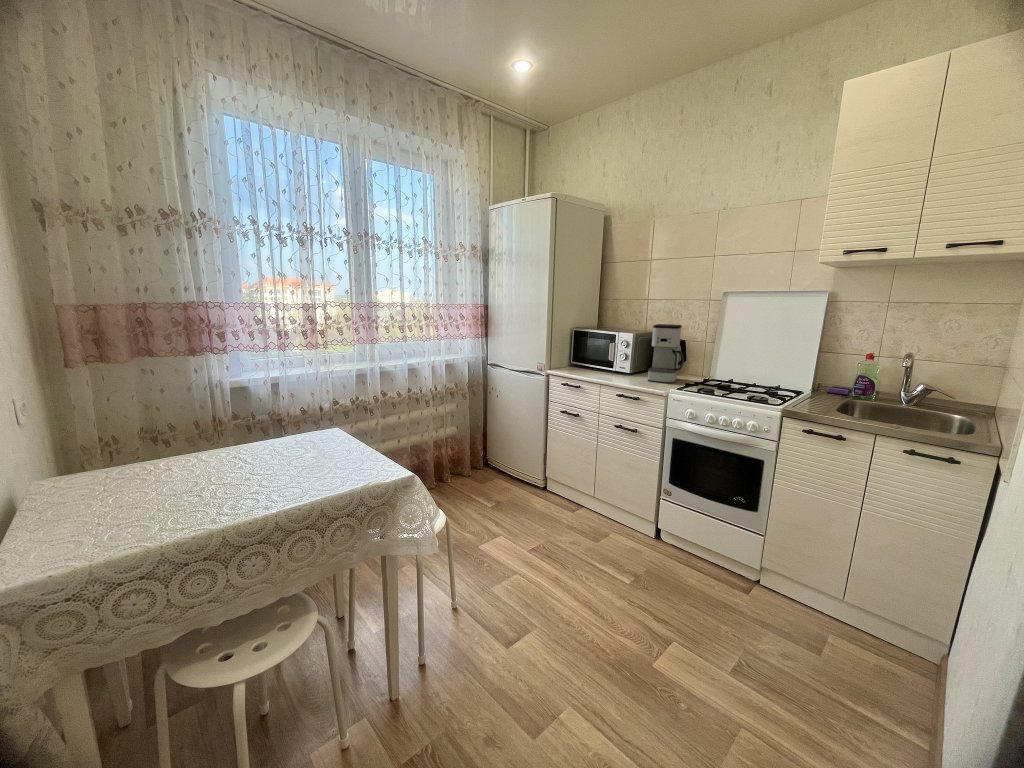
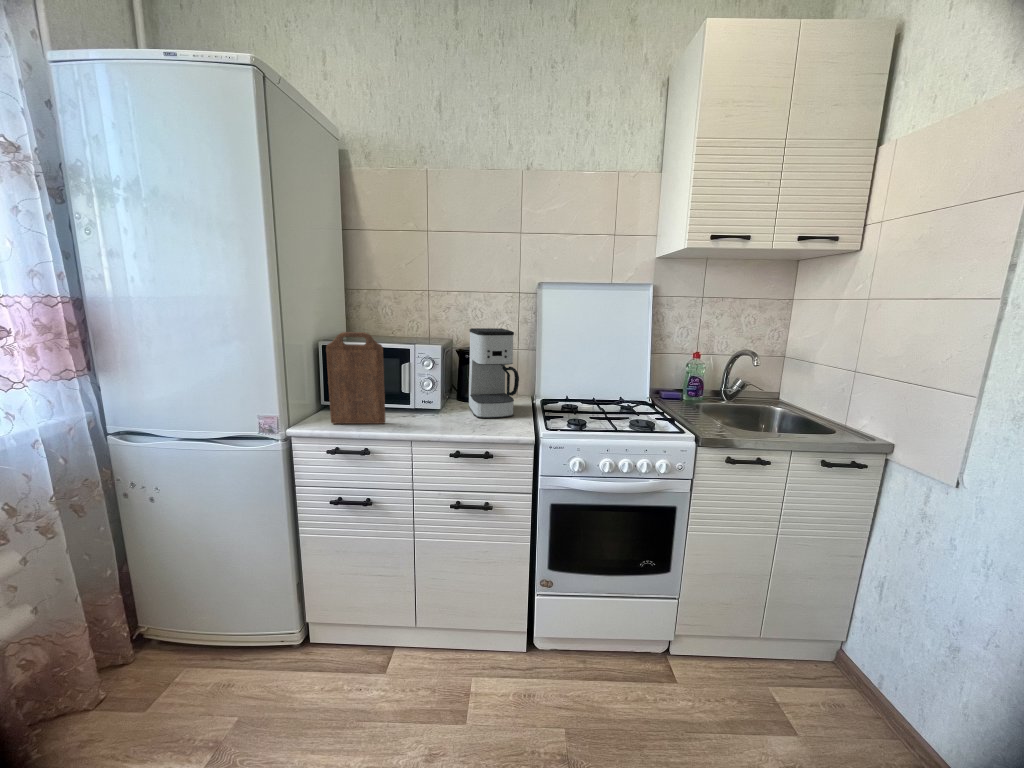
cutting board: none [568,323,596,375] -> present [326,332,385,424]

